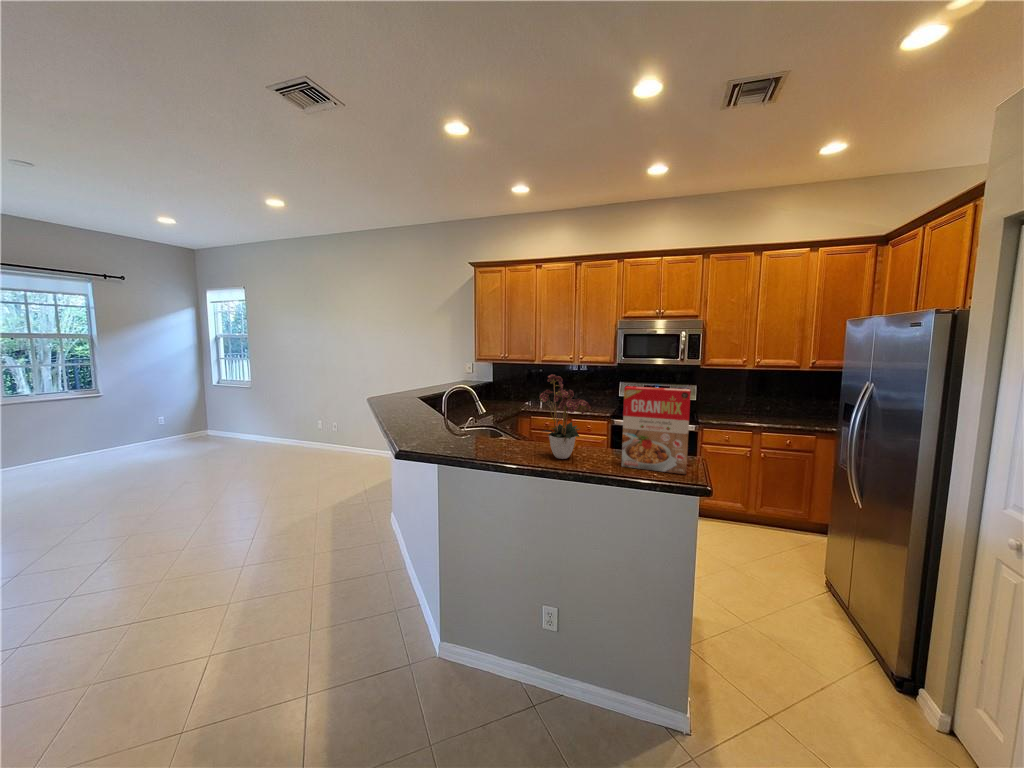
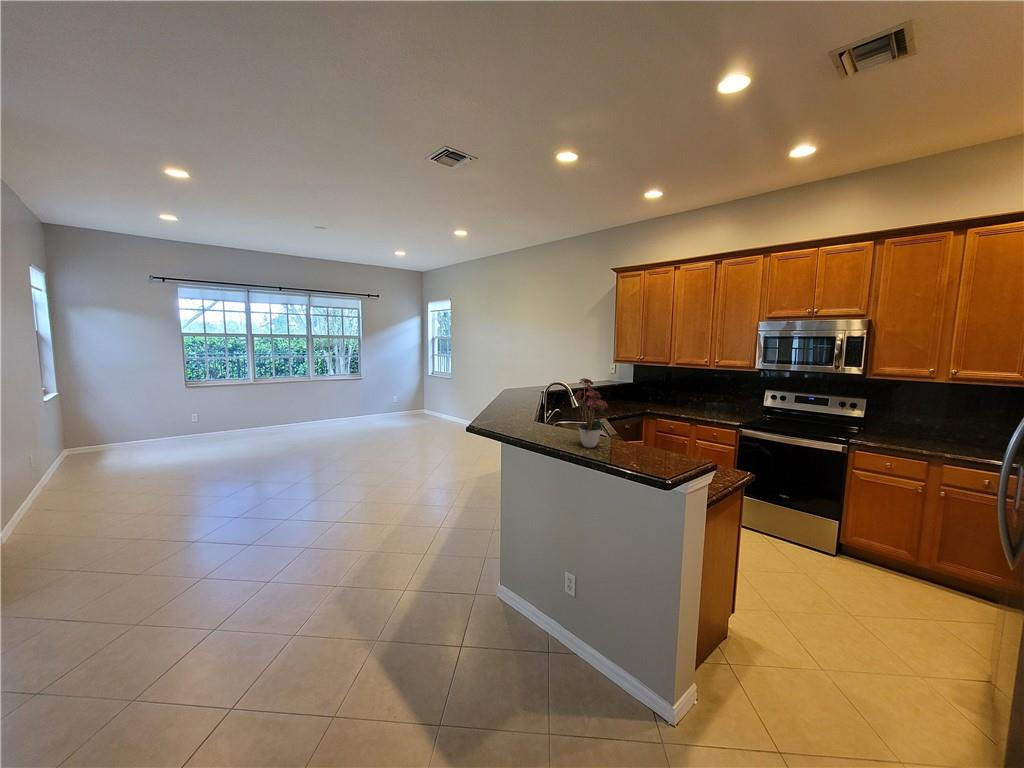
cereal box: present [622,386,691,474] -> none [628,391,687,472]

